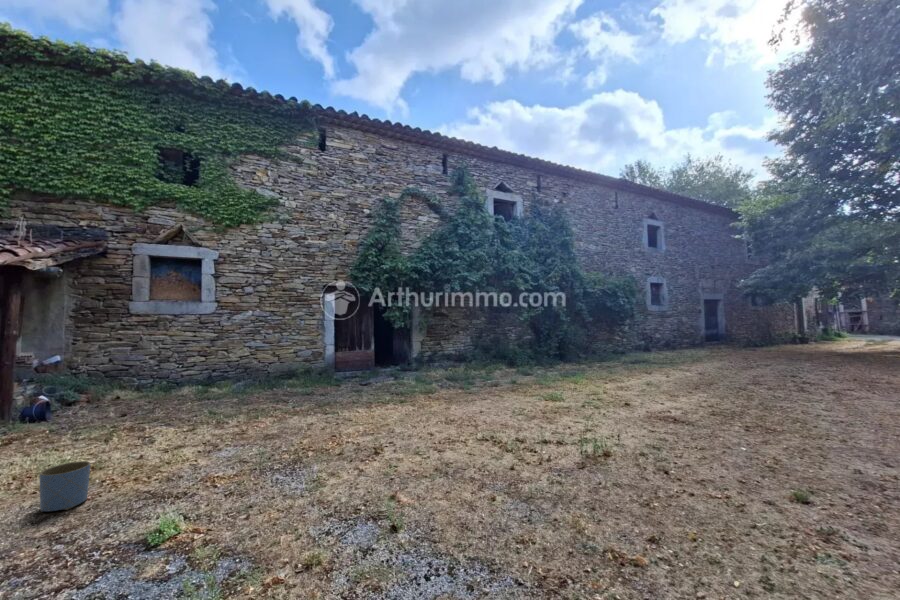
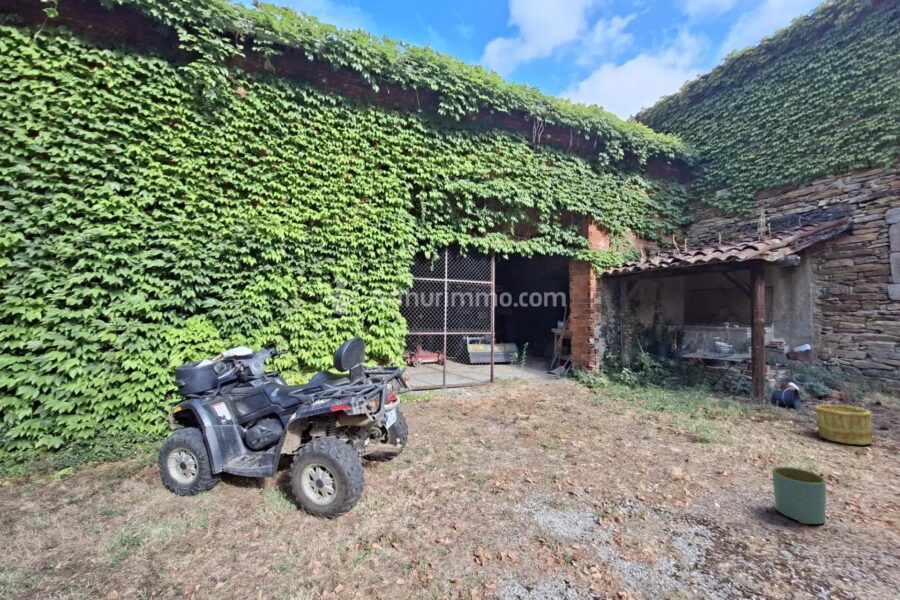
wooden bucket: none [70,402,117,437] -> present [815,404,872,445]

